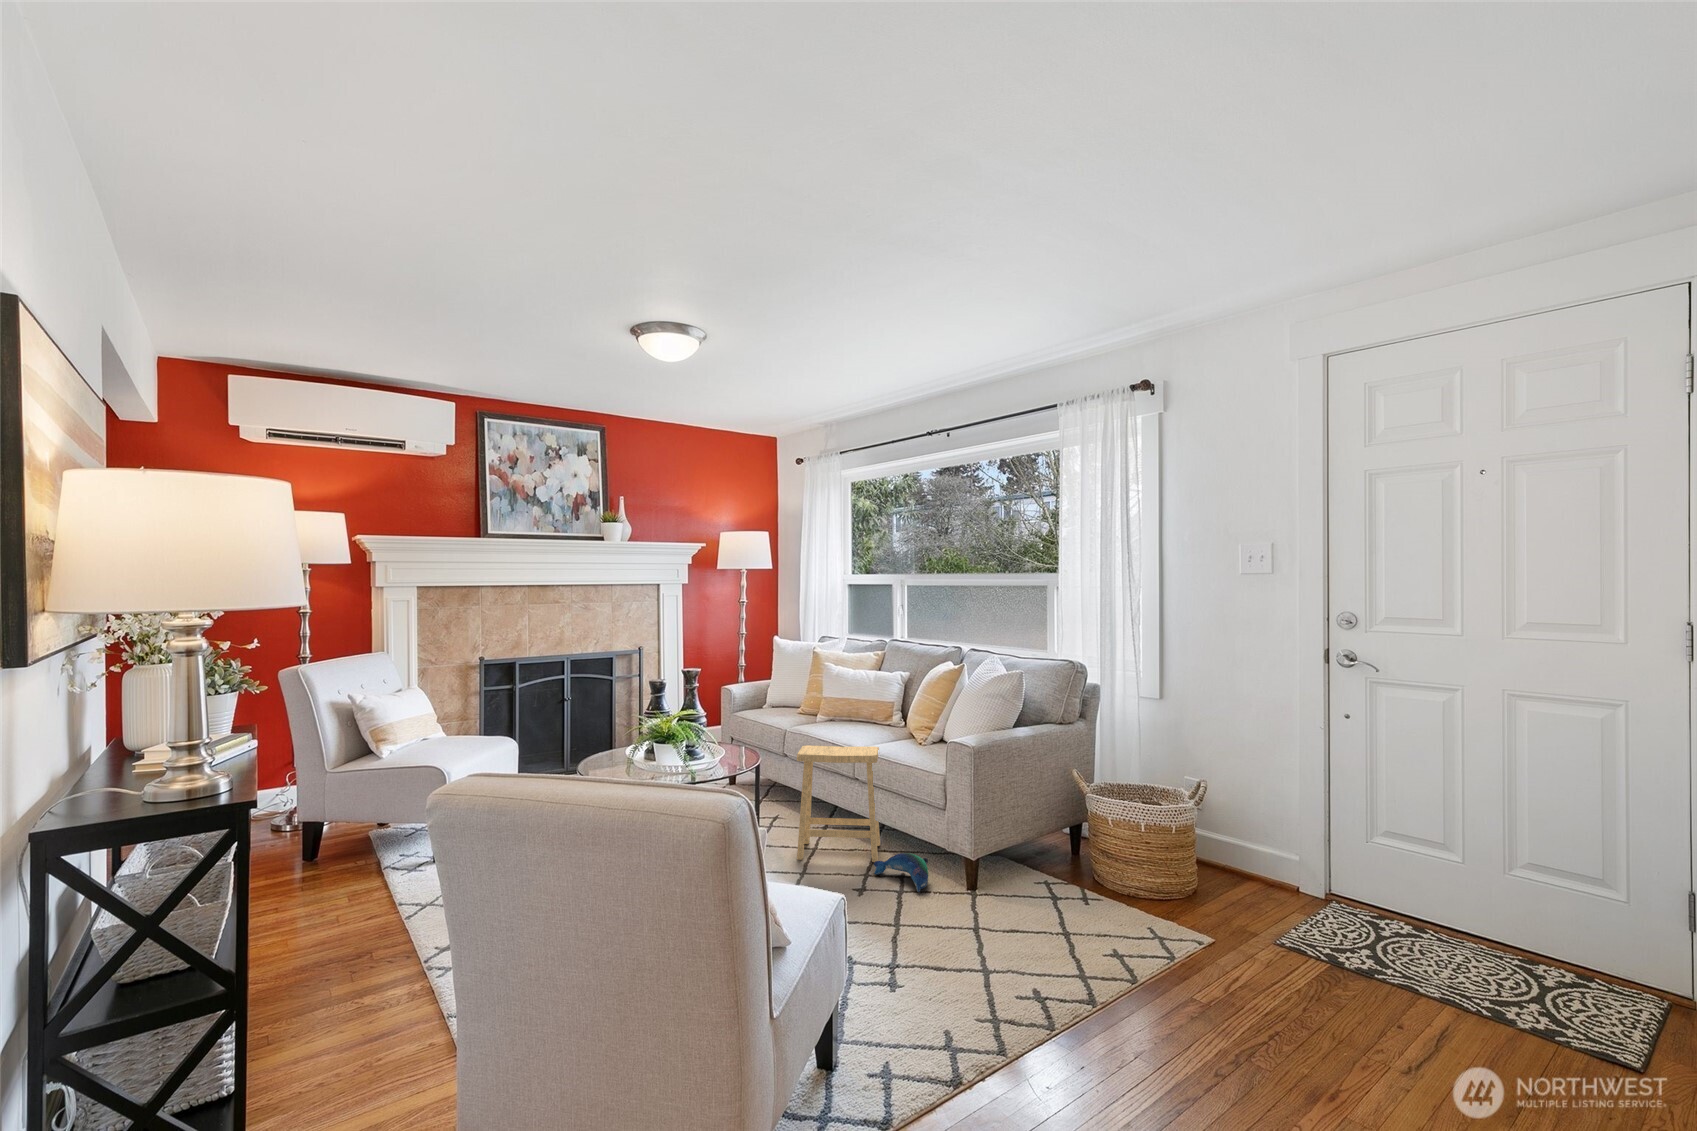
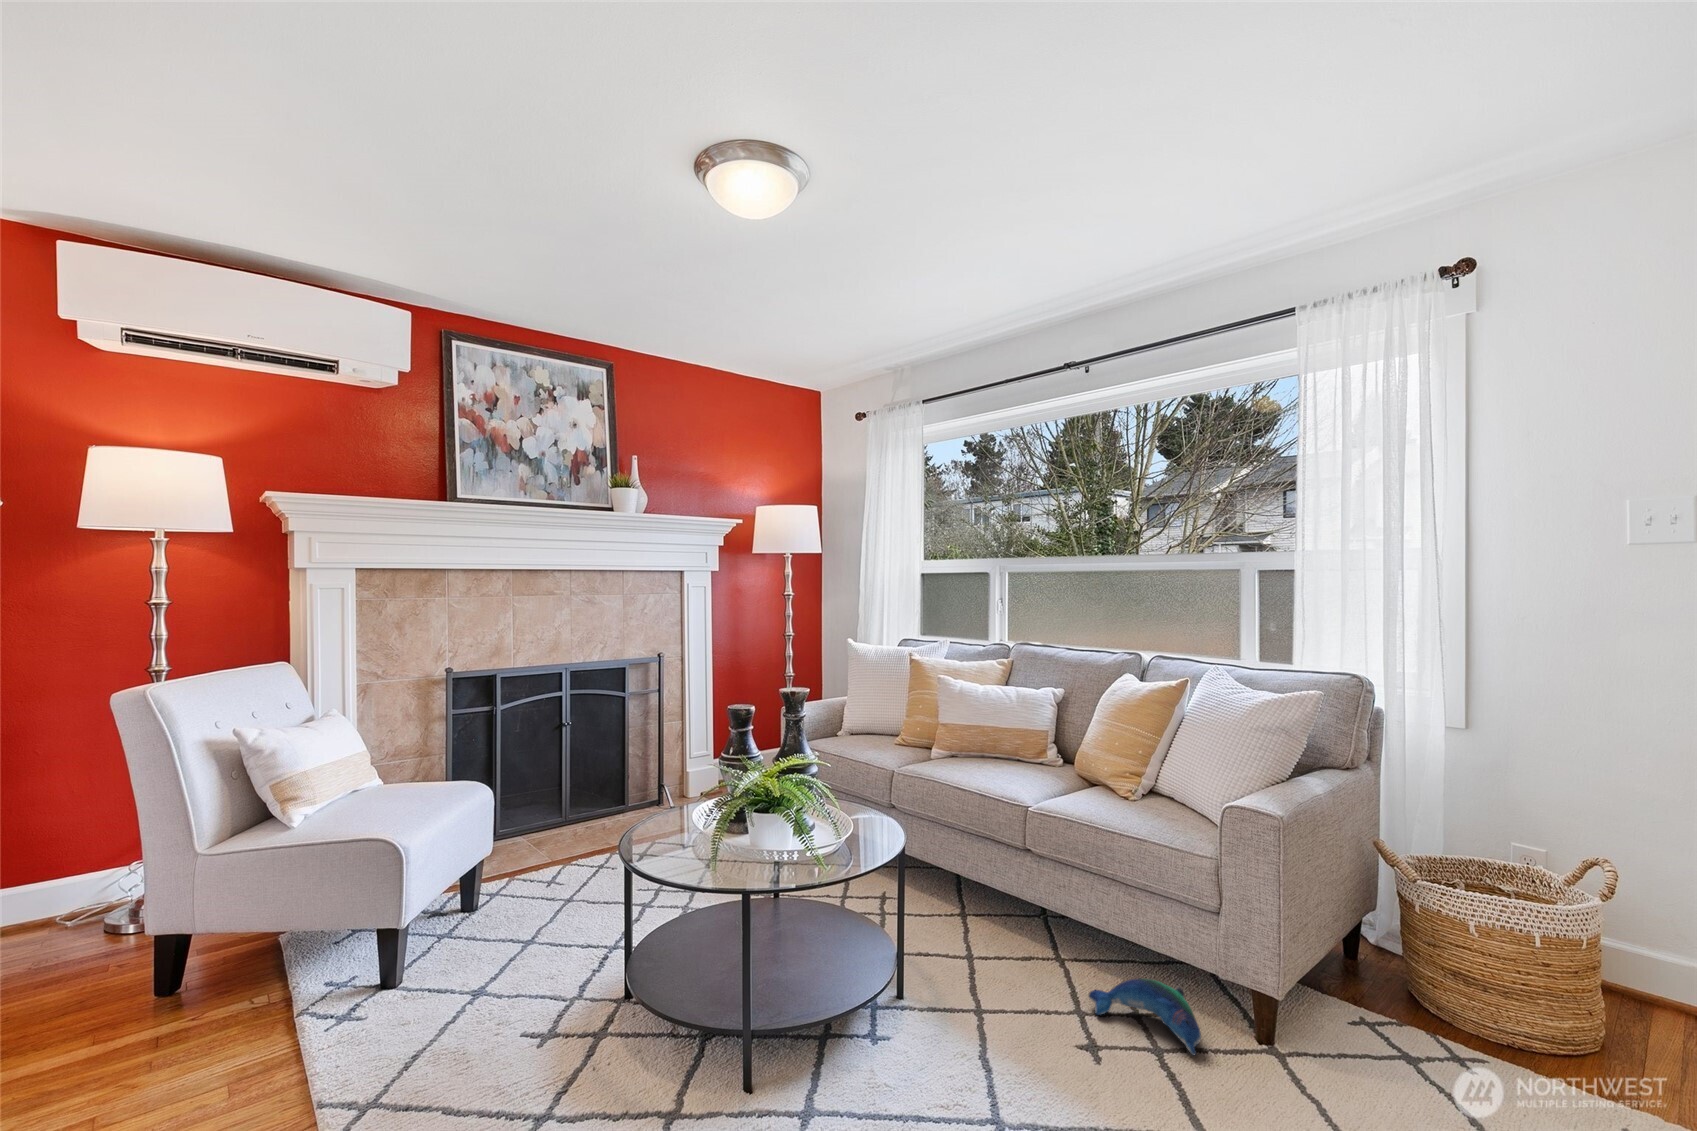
footstool: present [797,745,880,862] -> none [948,801,1083,987]

